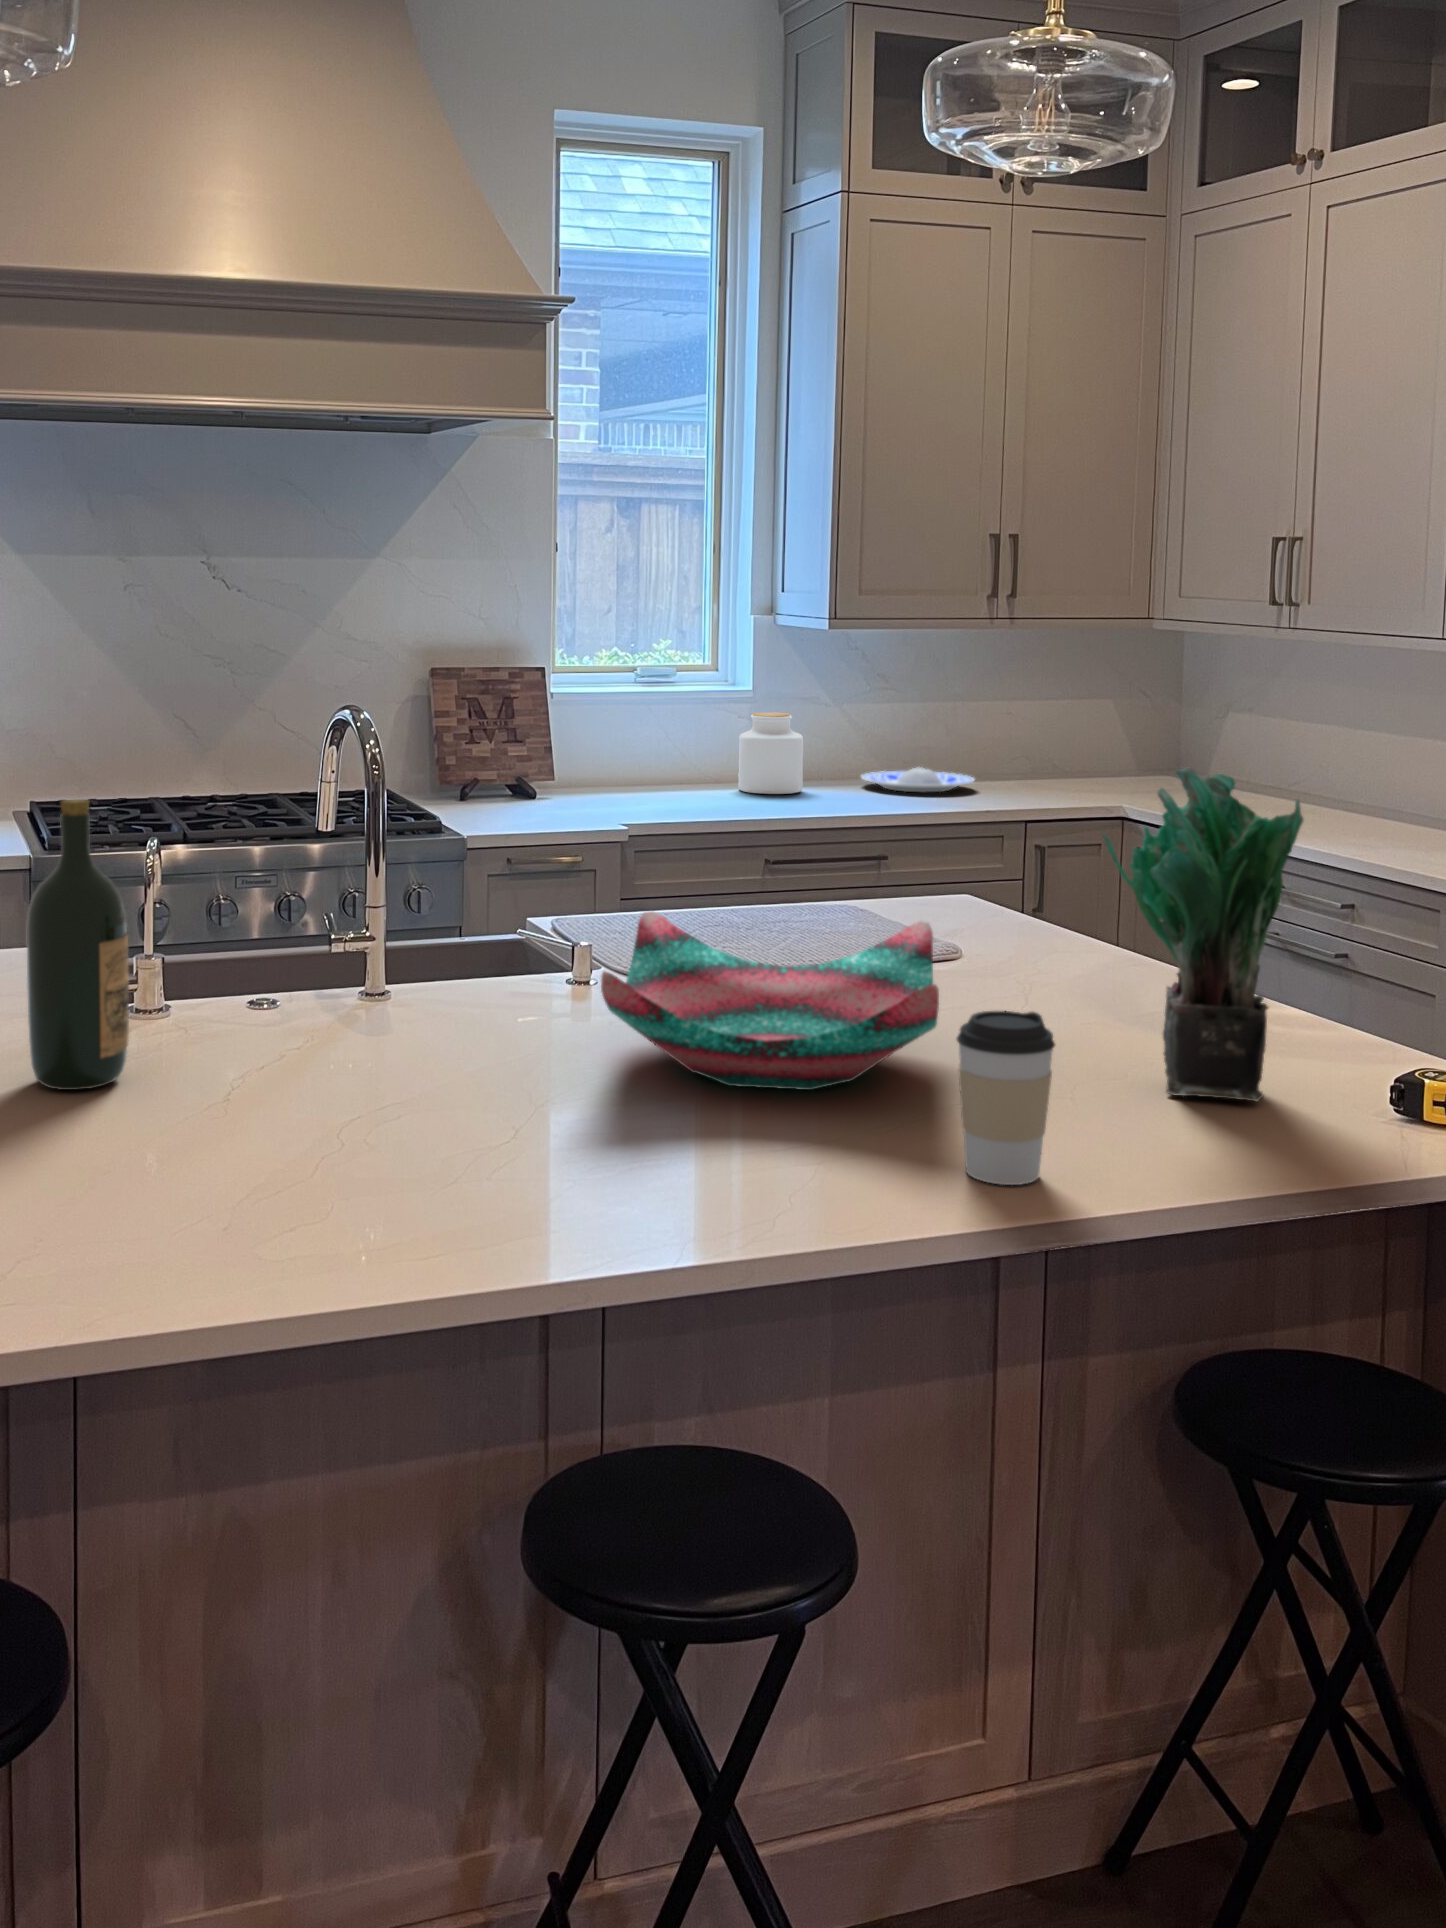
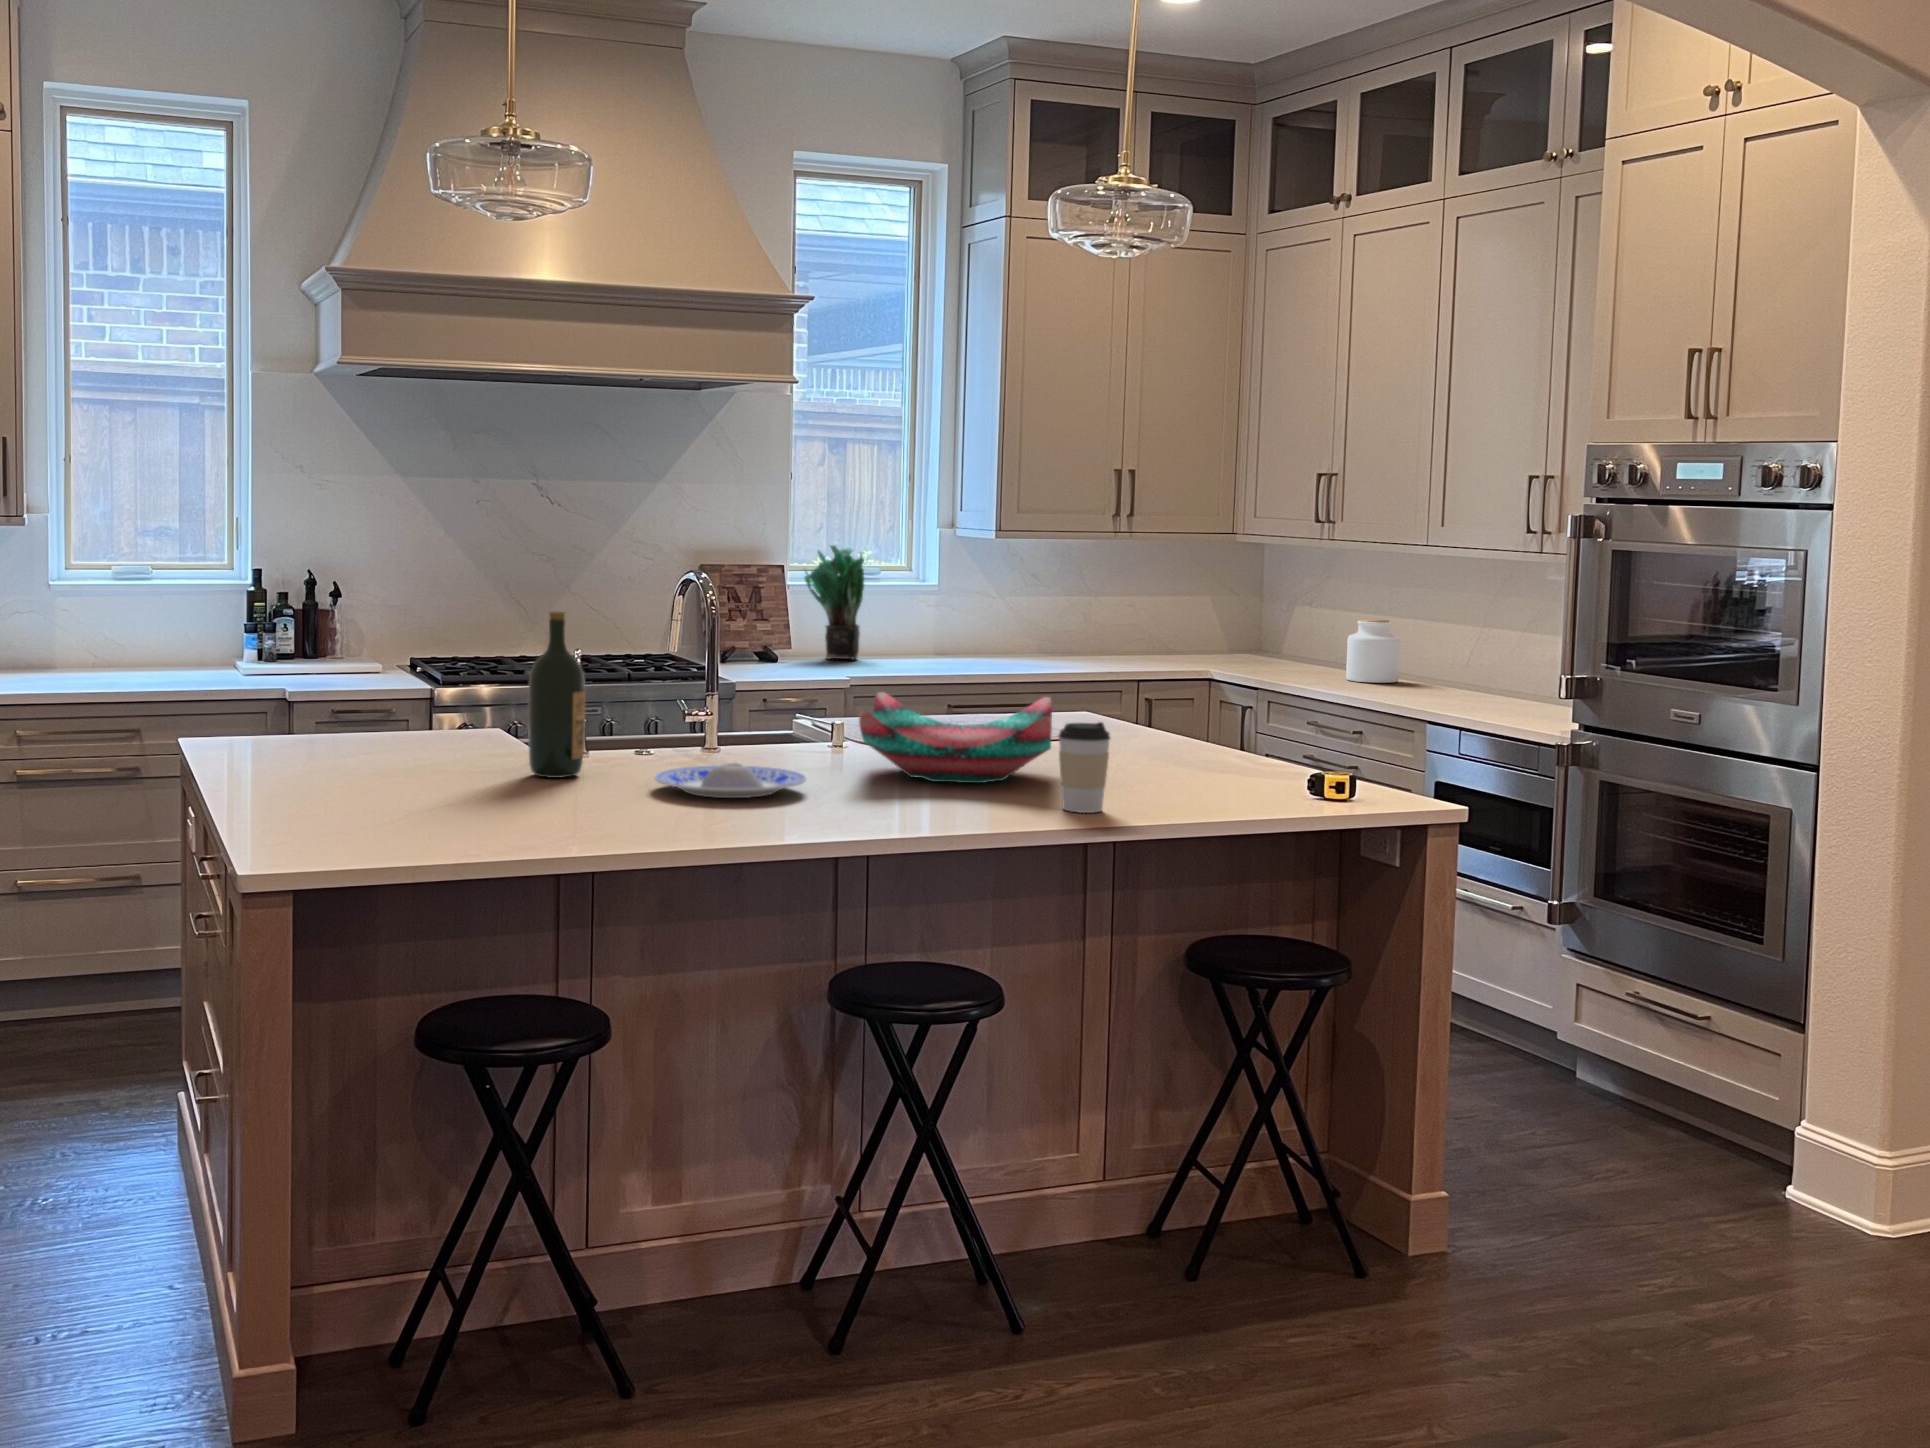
jar: present [739,712,803,794] -> present [1346,619,1400,683]
plate: present [861,767,974,792] -> present [654,763,807,798]
potted plant: present [1102,768,1303,1101] -> present [805,545,864,659]

